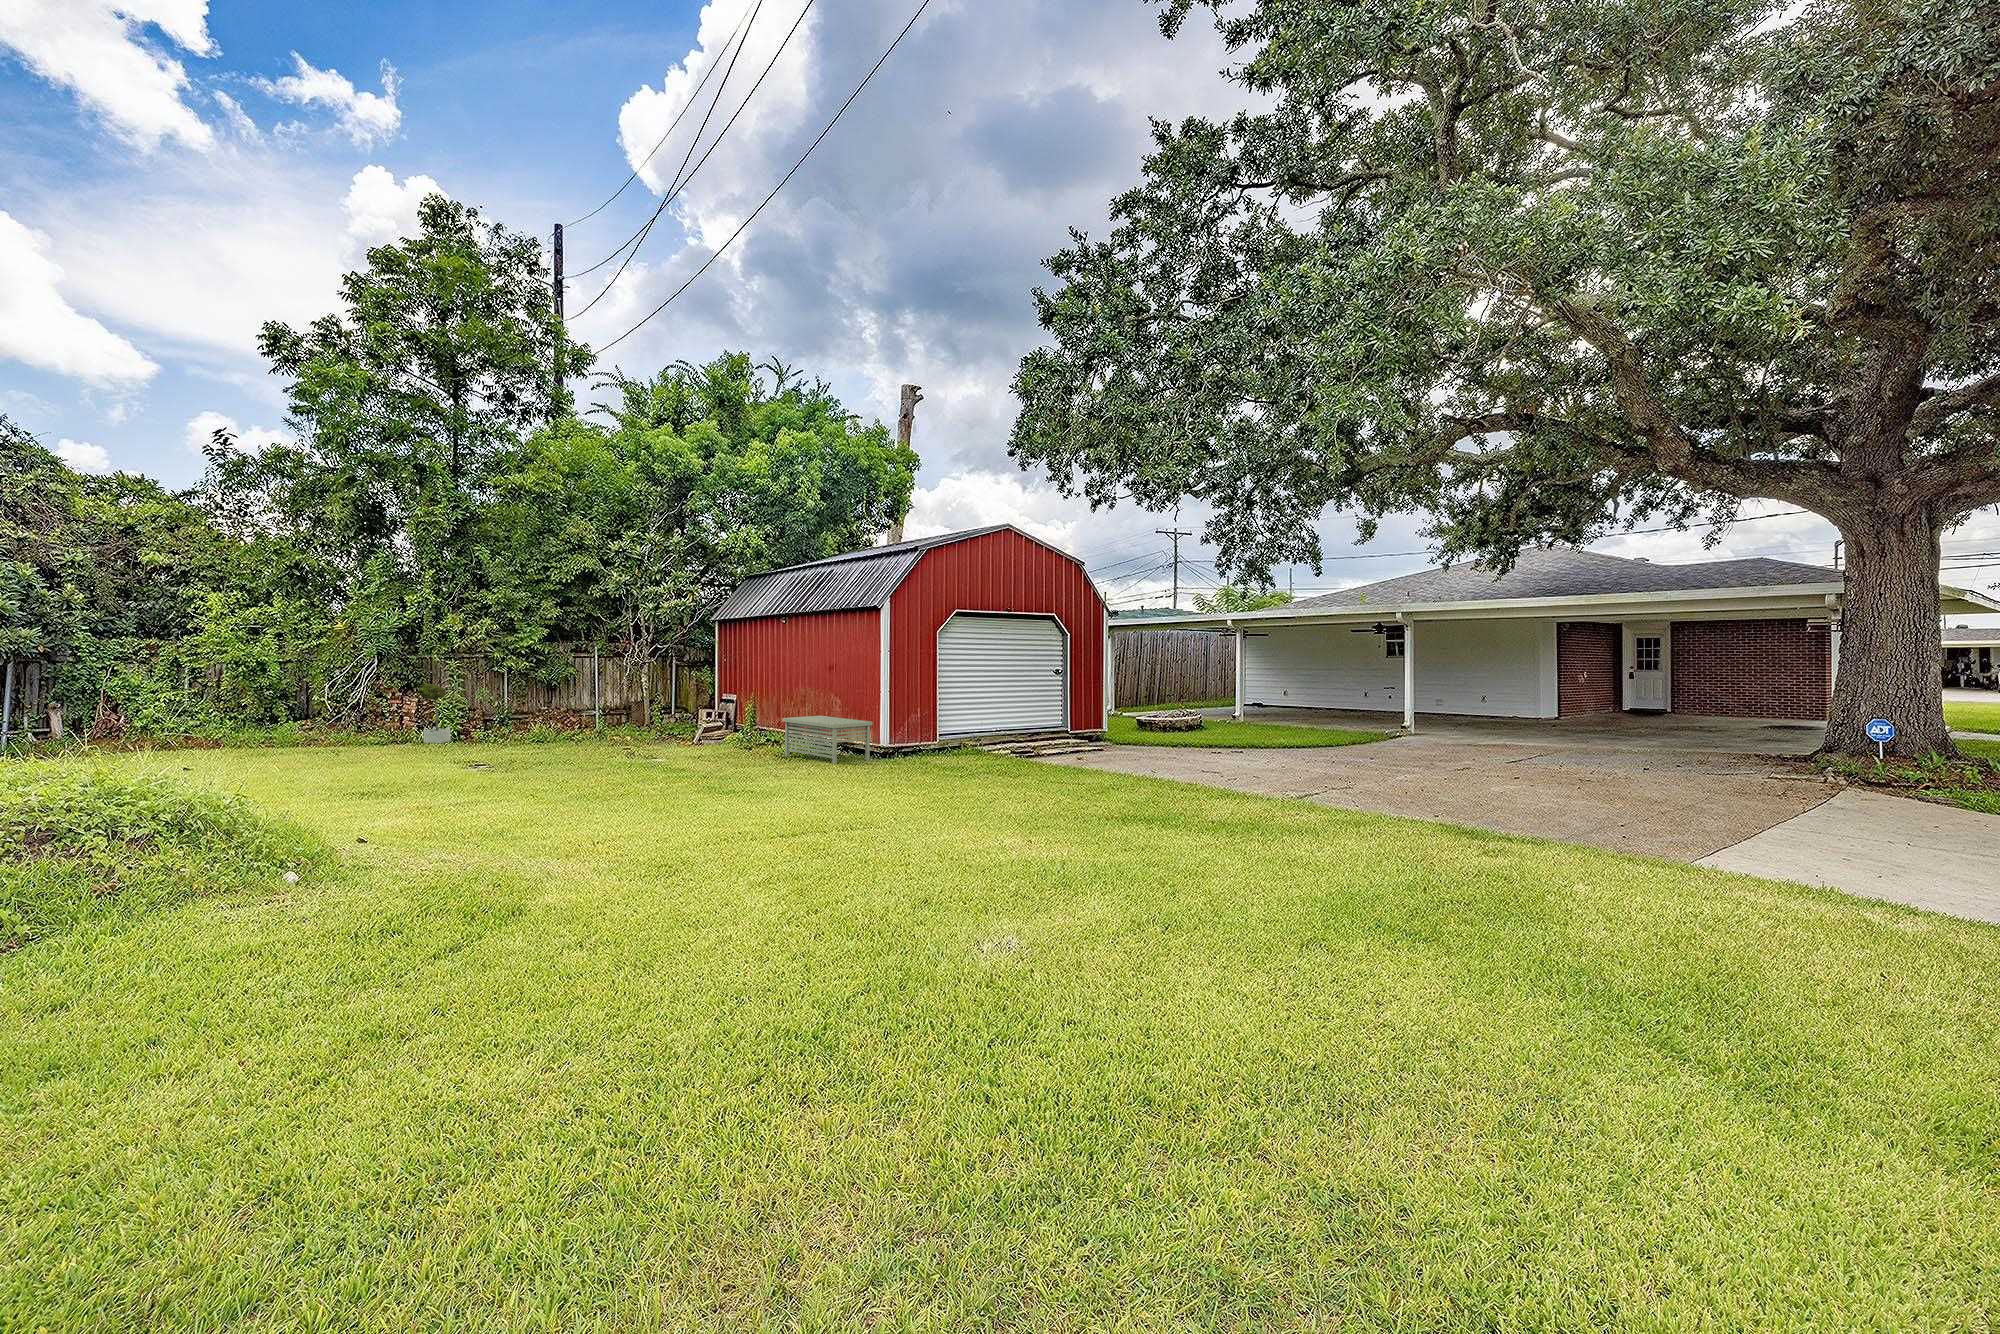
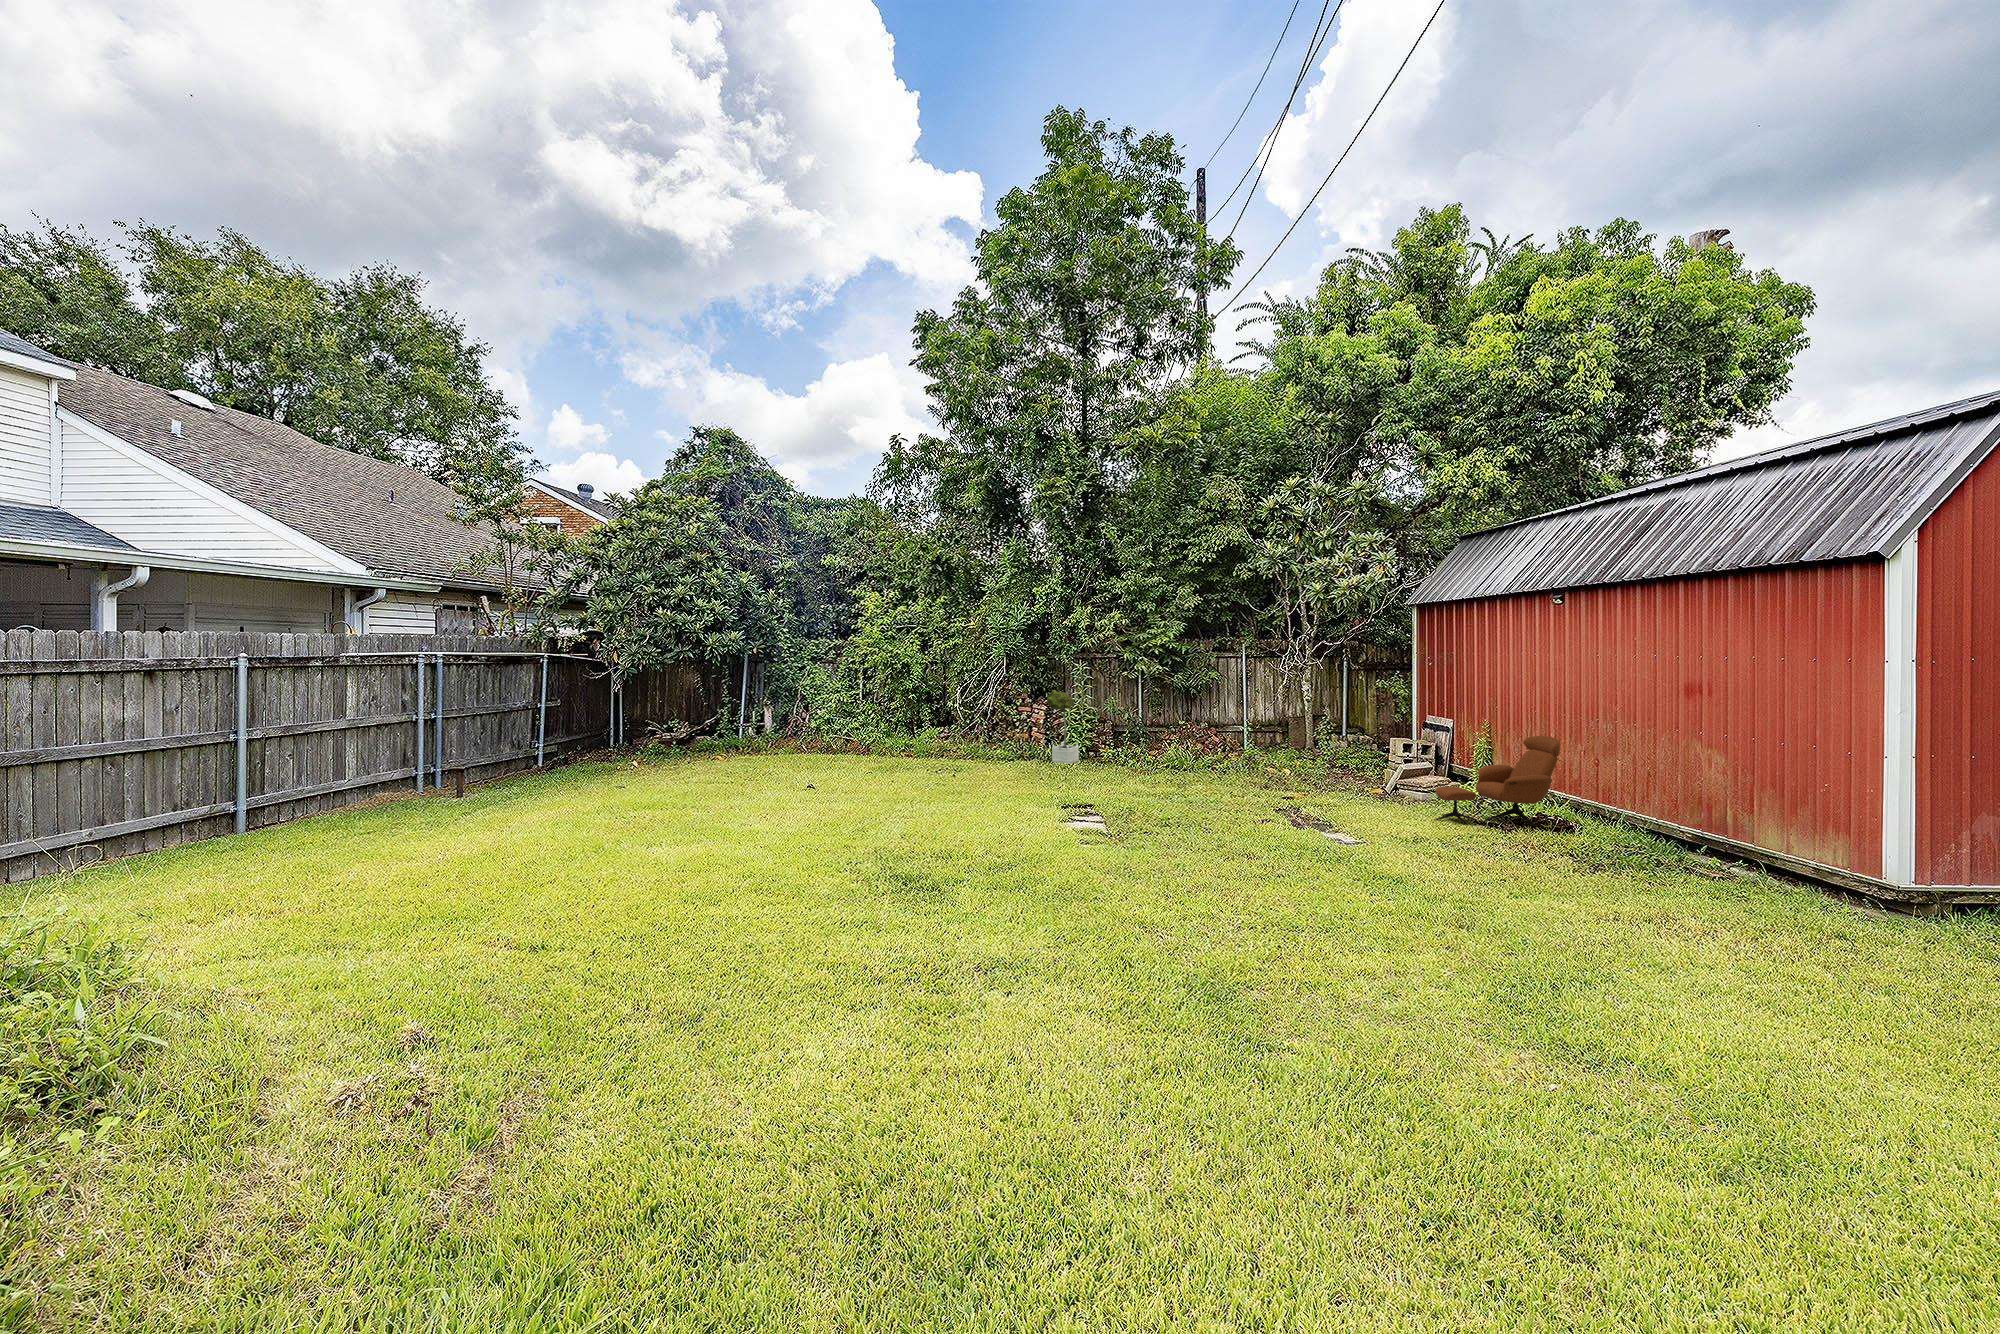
lounge chair: none [712,698,781,750] -> present [1434,736,1560,827]
storage bench: present [782,716,873,764] -> none [1597,786,1868,917]

